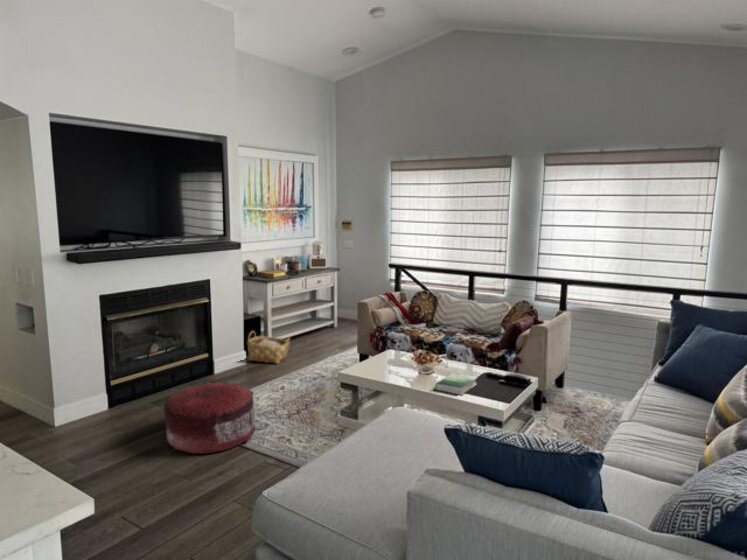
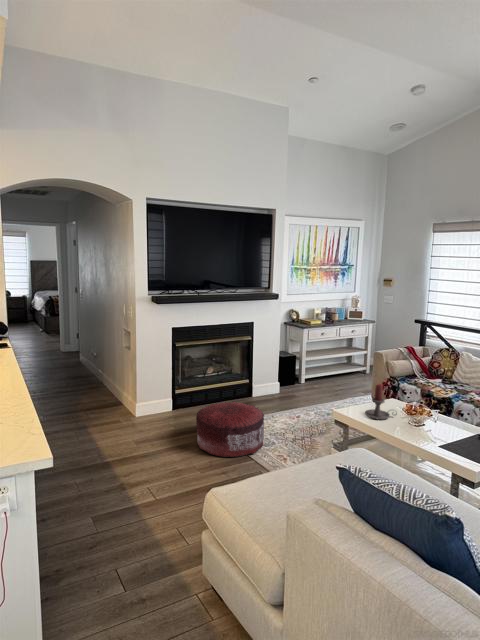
woven basket: present [247,331,290,364] -> none [281,367,317,397]
candle holder: none [372,336,404,375] -> present [365,384,397,420]
book: present [435,373,477,395] -> none [416,428,465,451]

